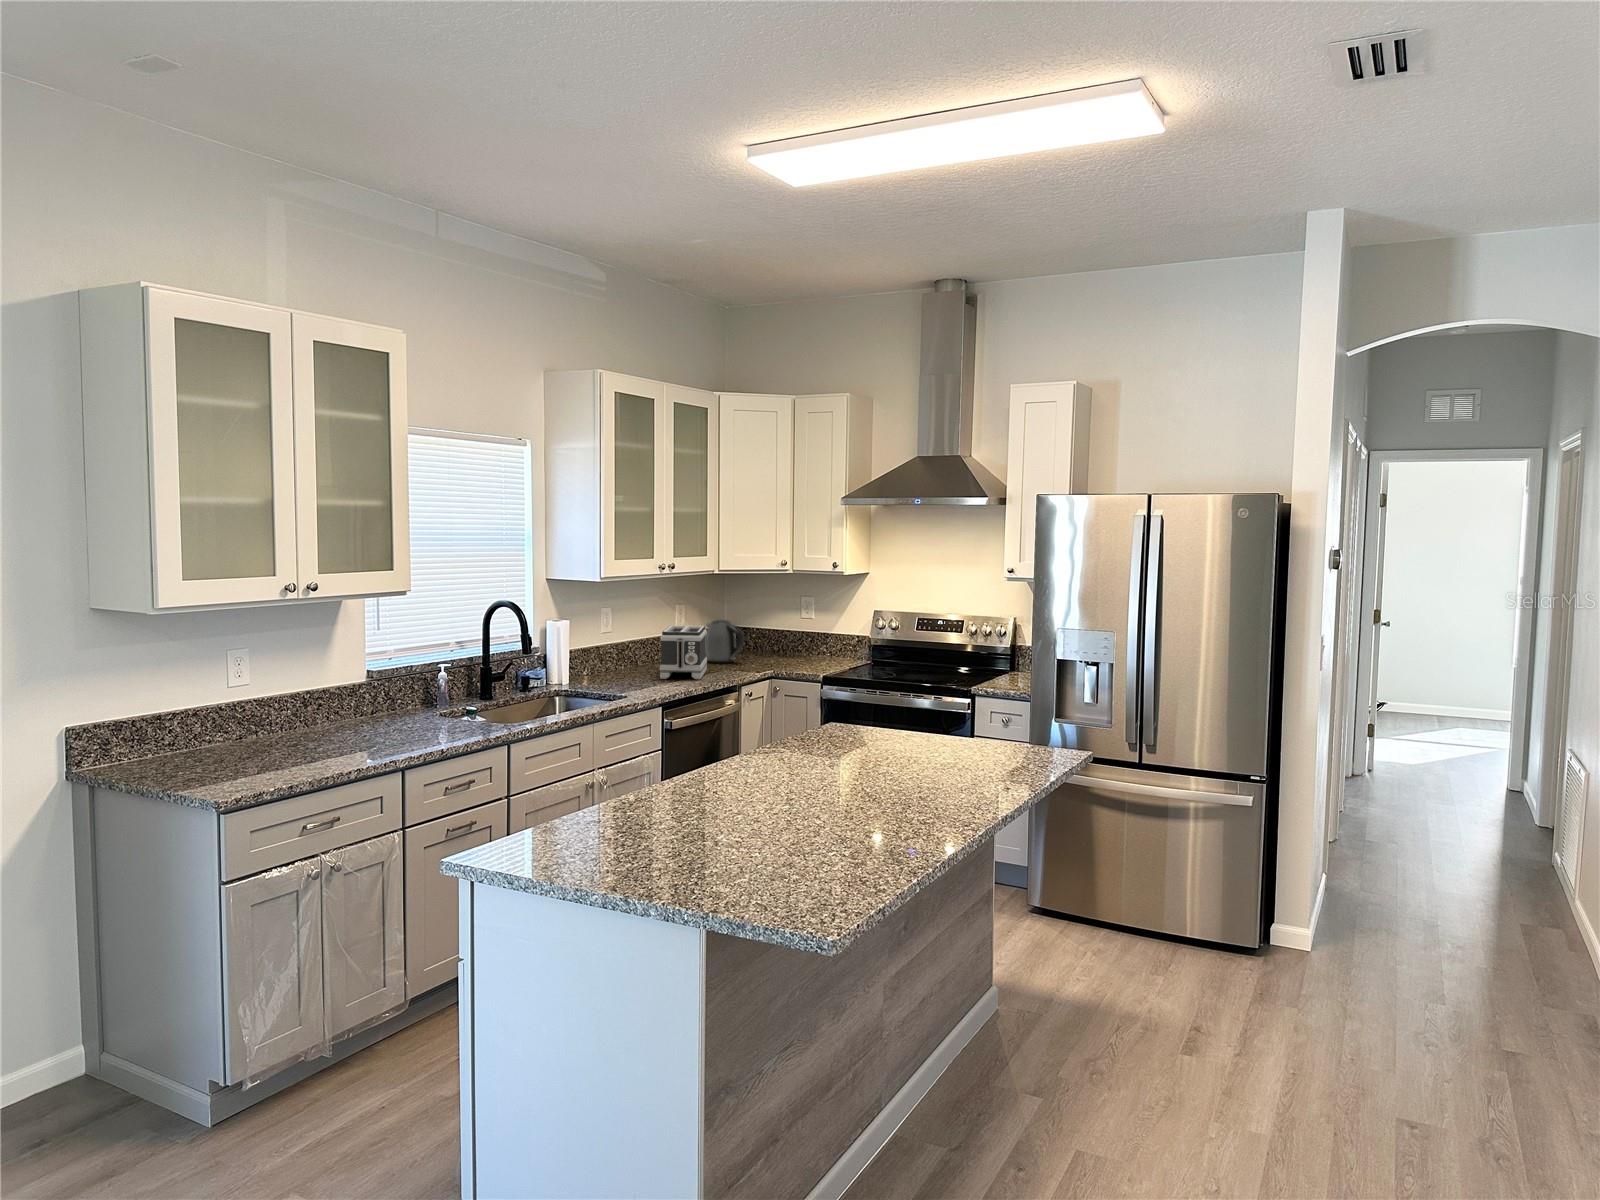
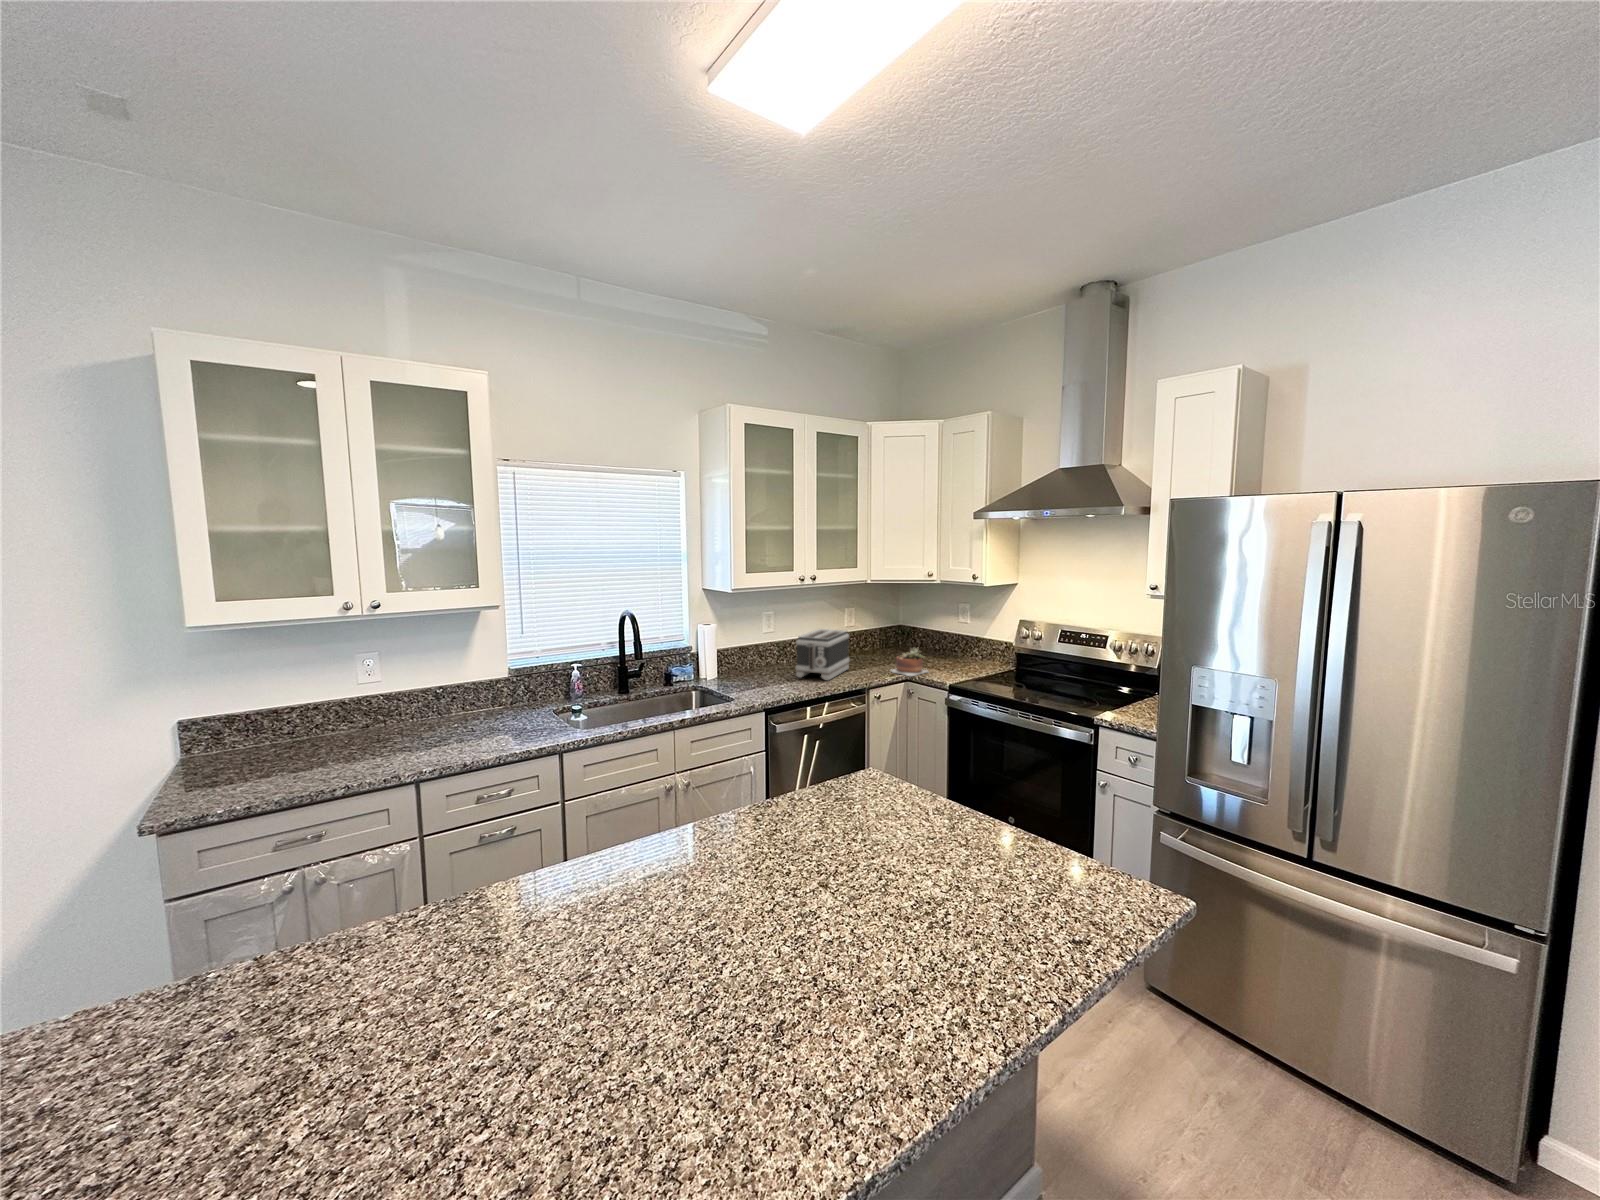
kettle: present [706,620,744,663] -> none [862,623,893,661]
succulent plant: none [754,642,795,672] -> present [891,648,928,676]

